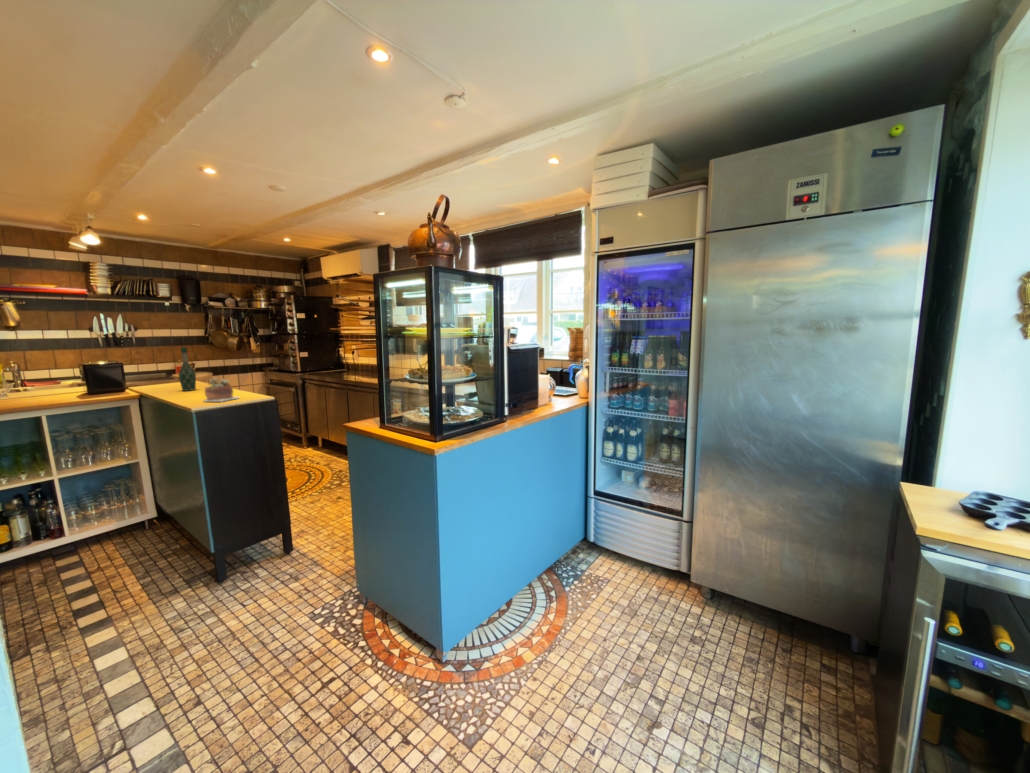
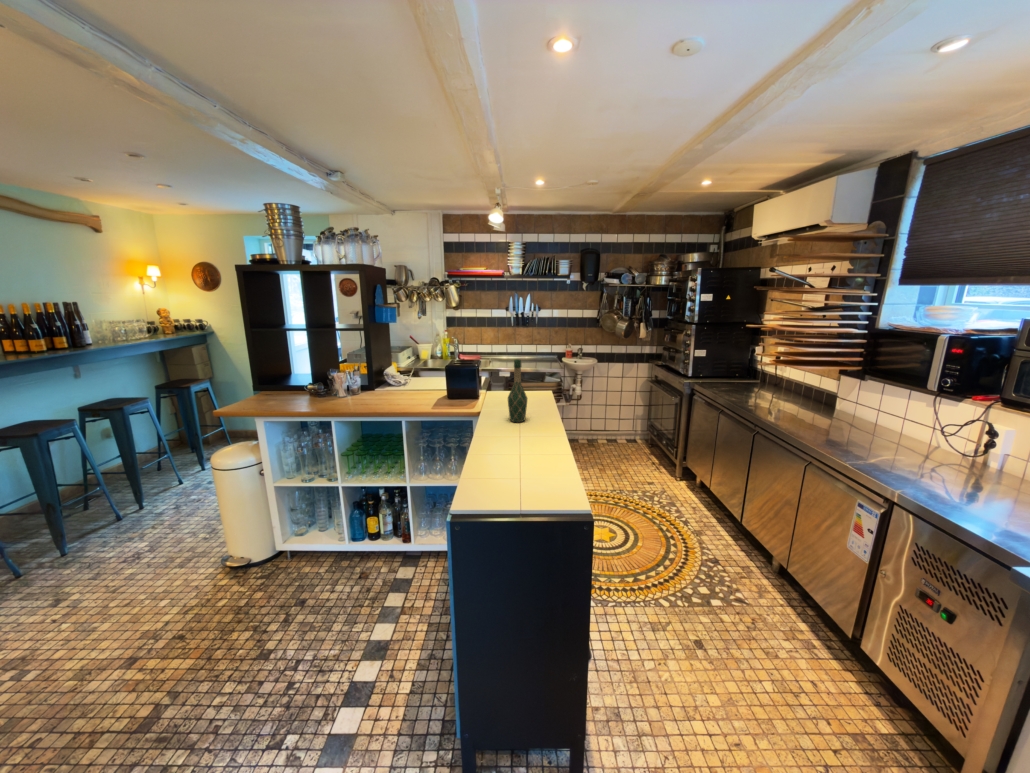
succulent plant: present [205,379,238,402] -> none [486,440,540,495]

